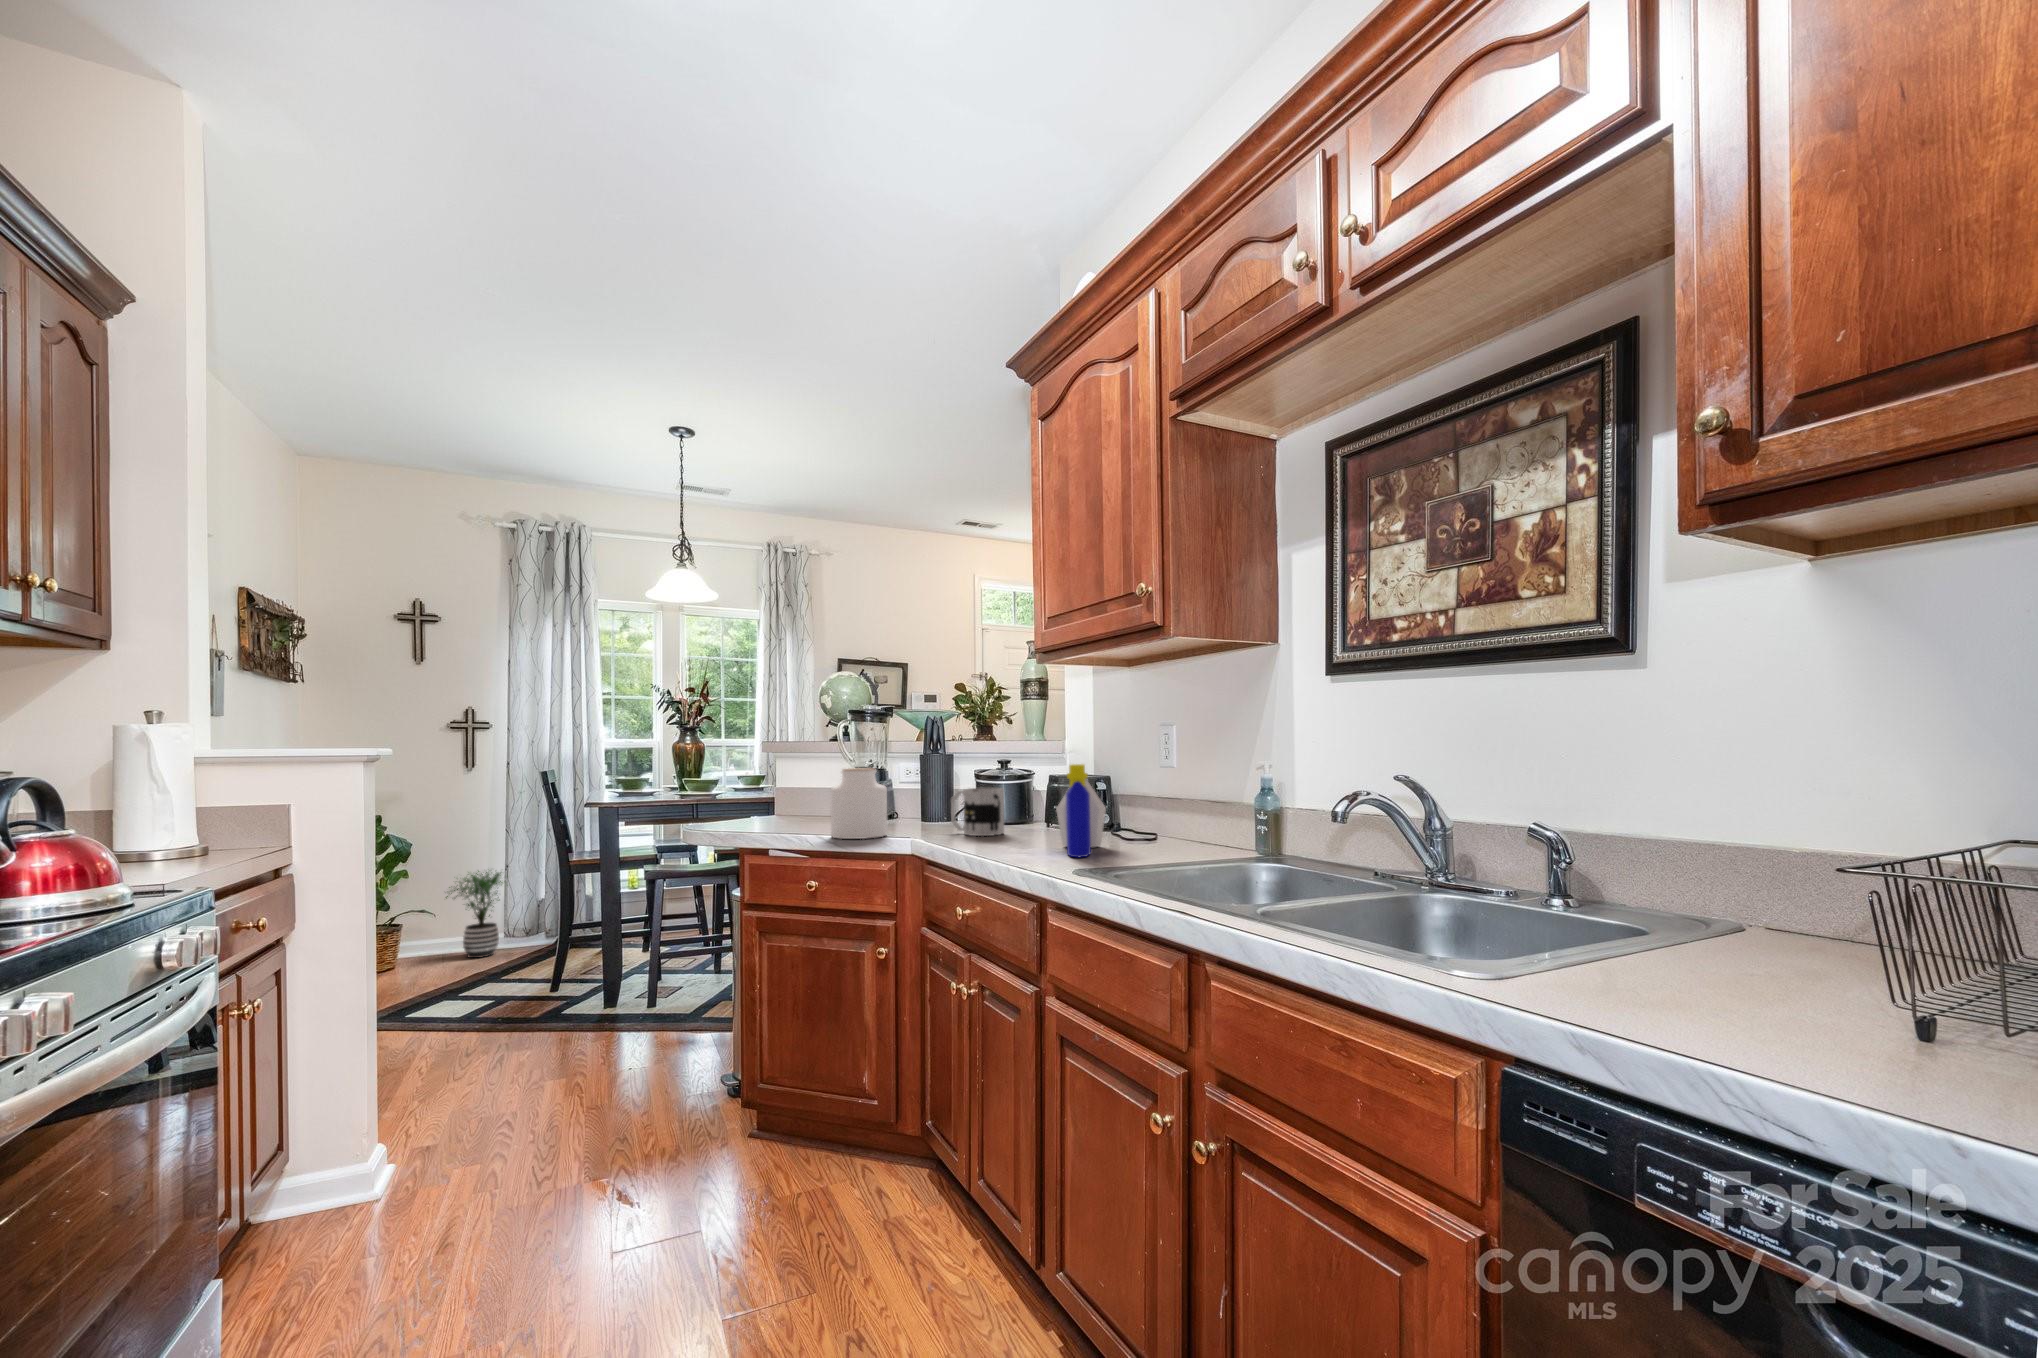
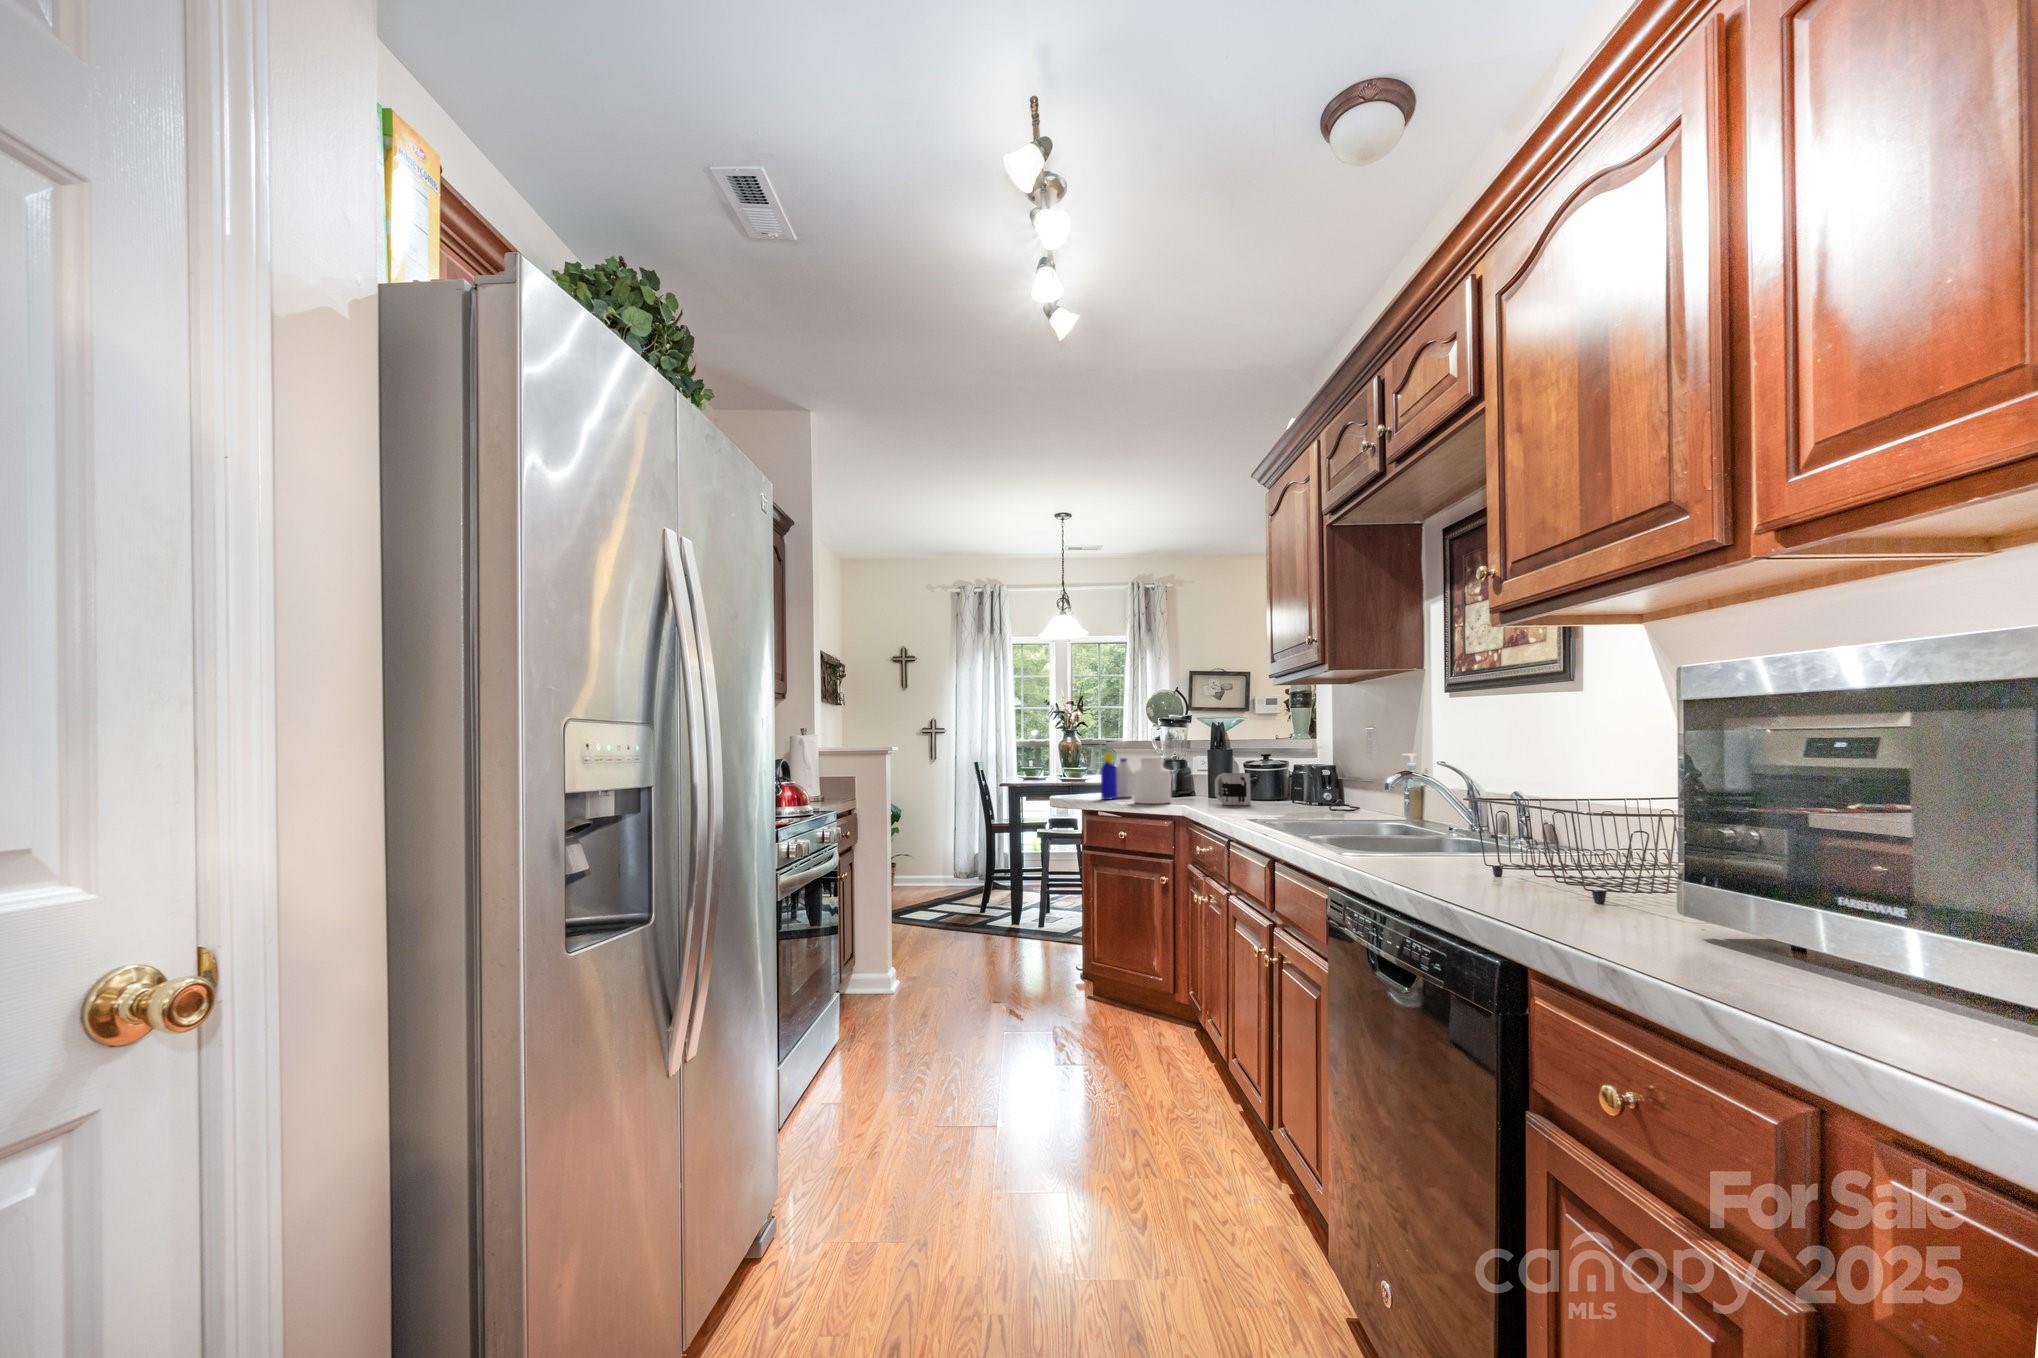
bottle: present [1056,764,1106,857] -> present [1101,753,1134,800]
potted plant: present [446,871,503,958] -> none [919,828,961,889]

